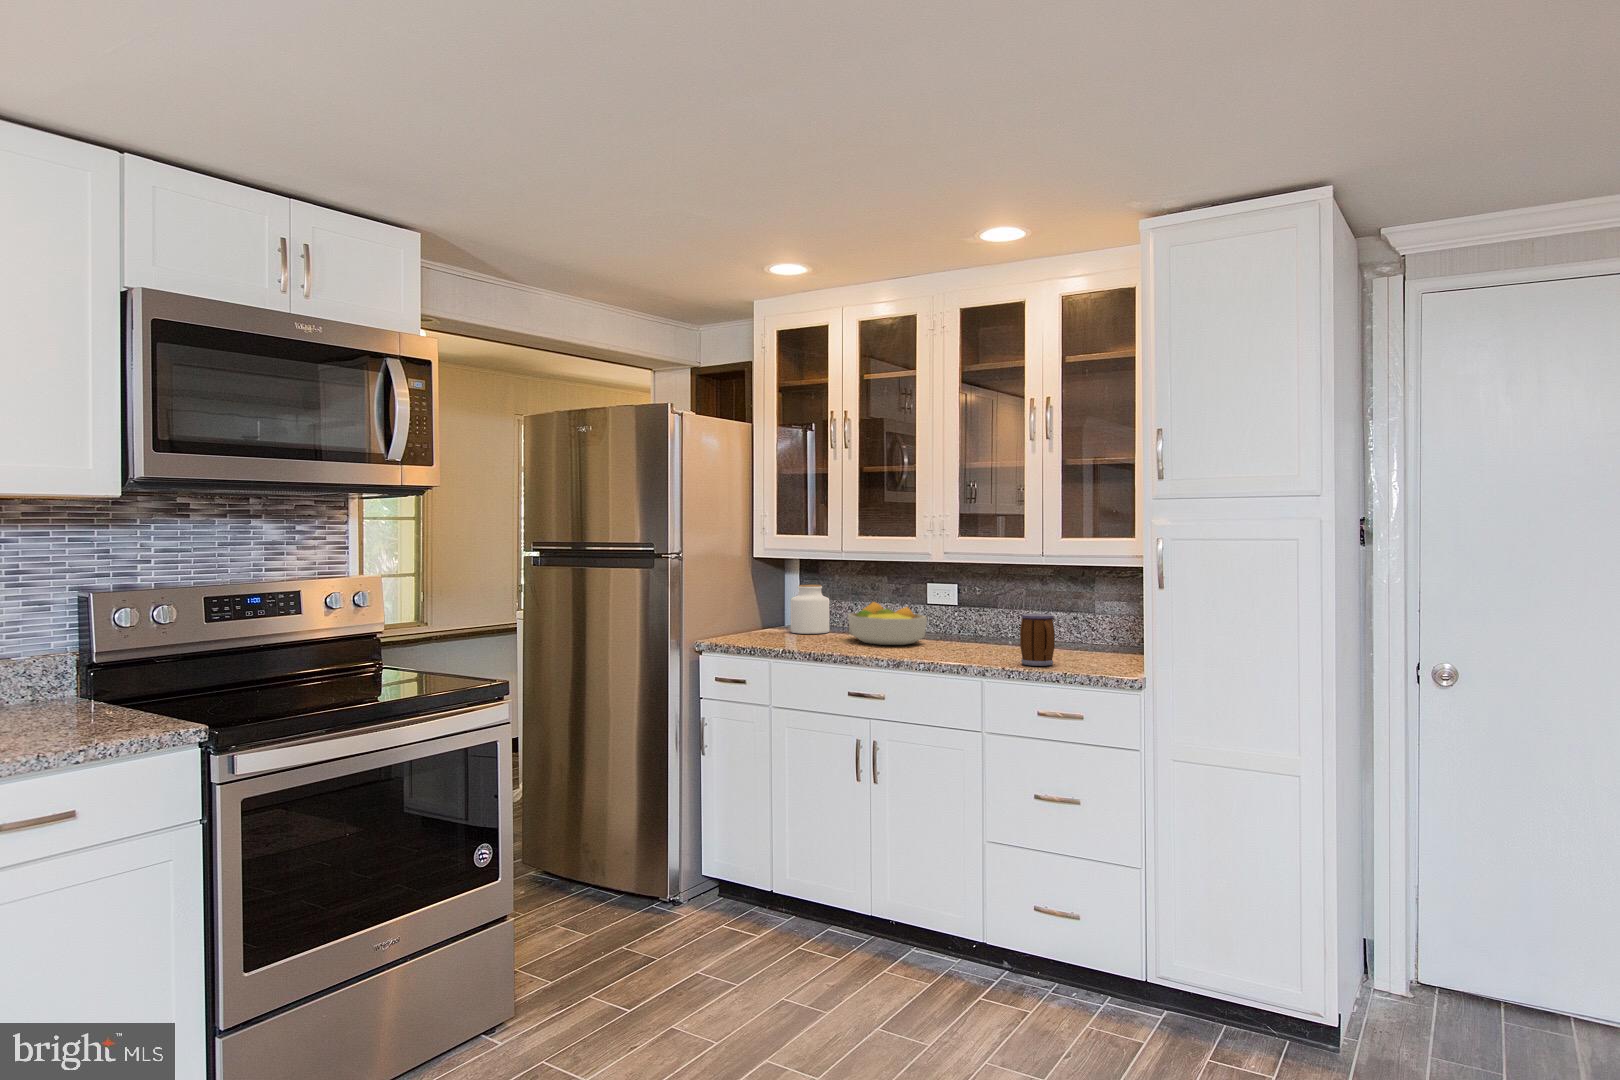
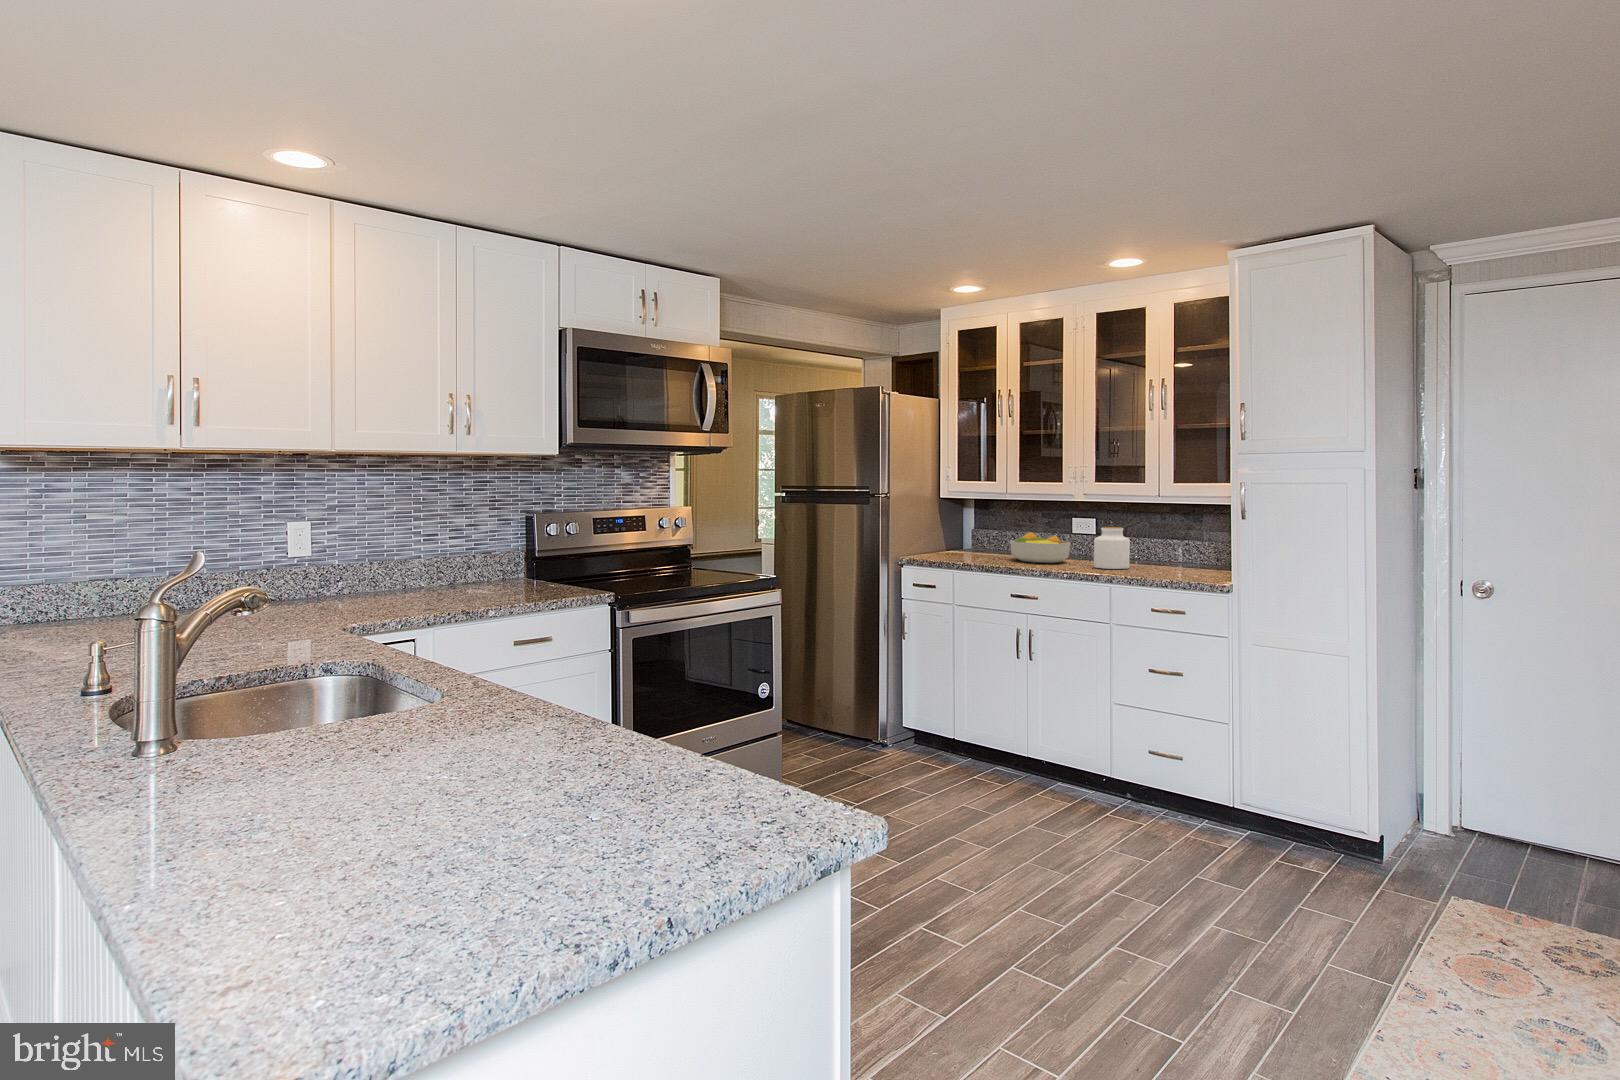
jar: present [791,585,829,634] -> present [1094,527,1130,569]
mug: present [1020,614,1054,666] -> none [1141,539,1168,577]

